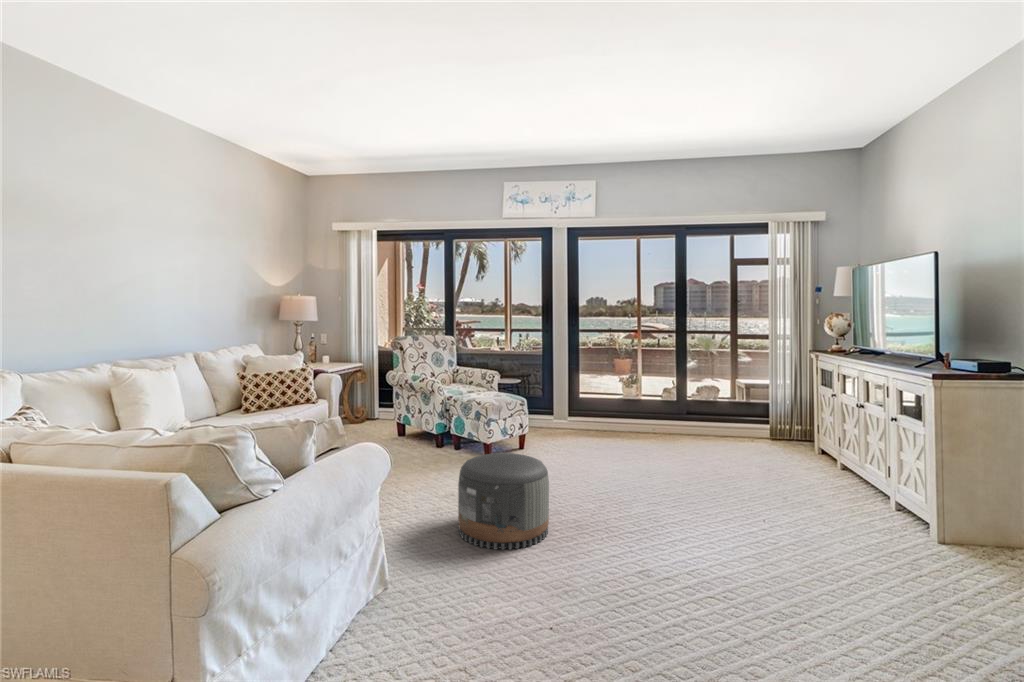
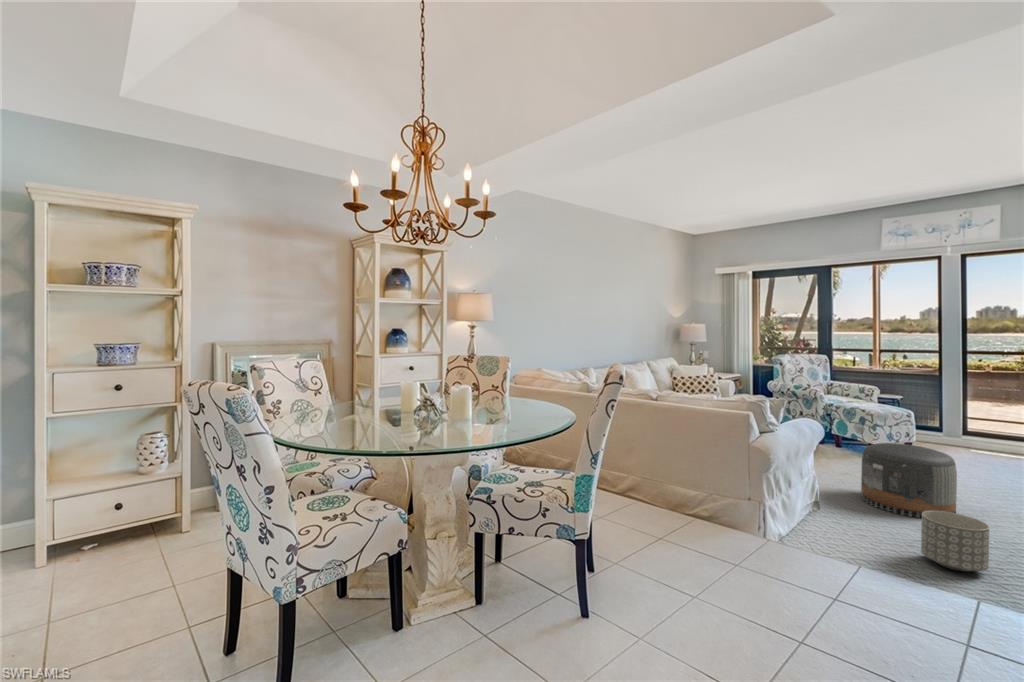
planter: none [496,559,562,644] -> present [921,511,989,572]

